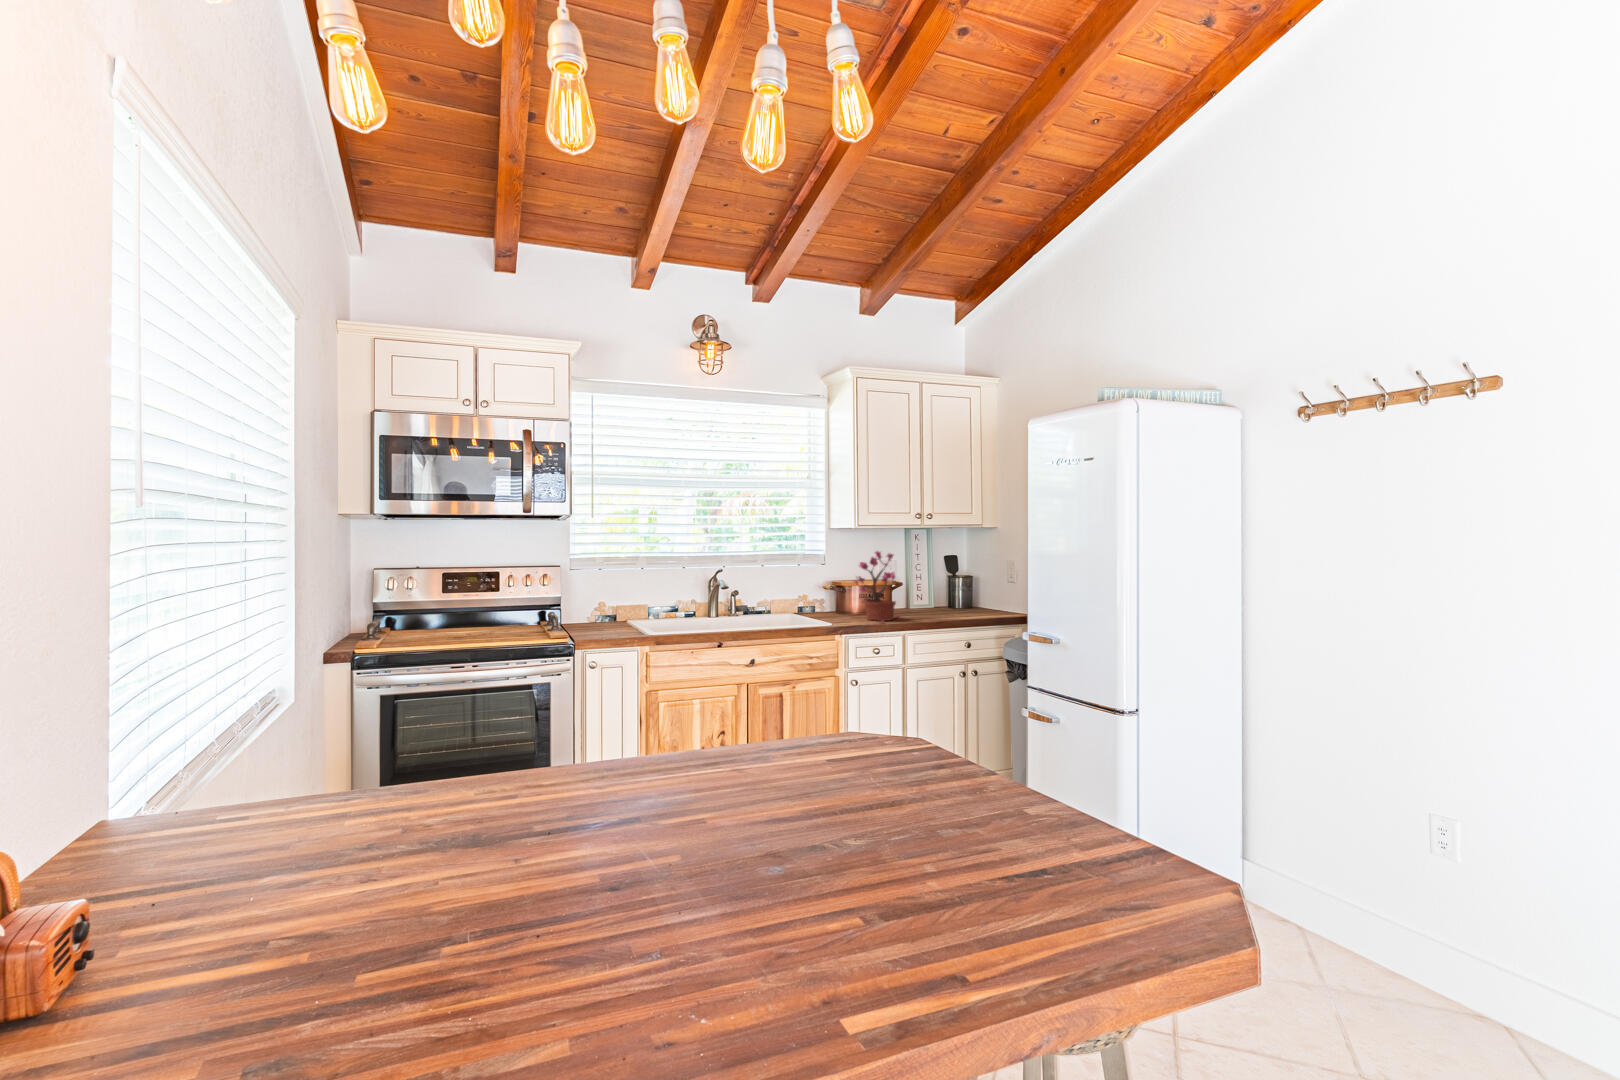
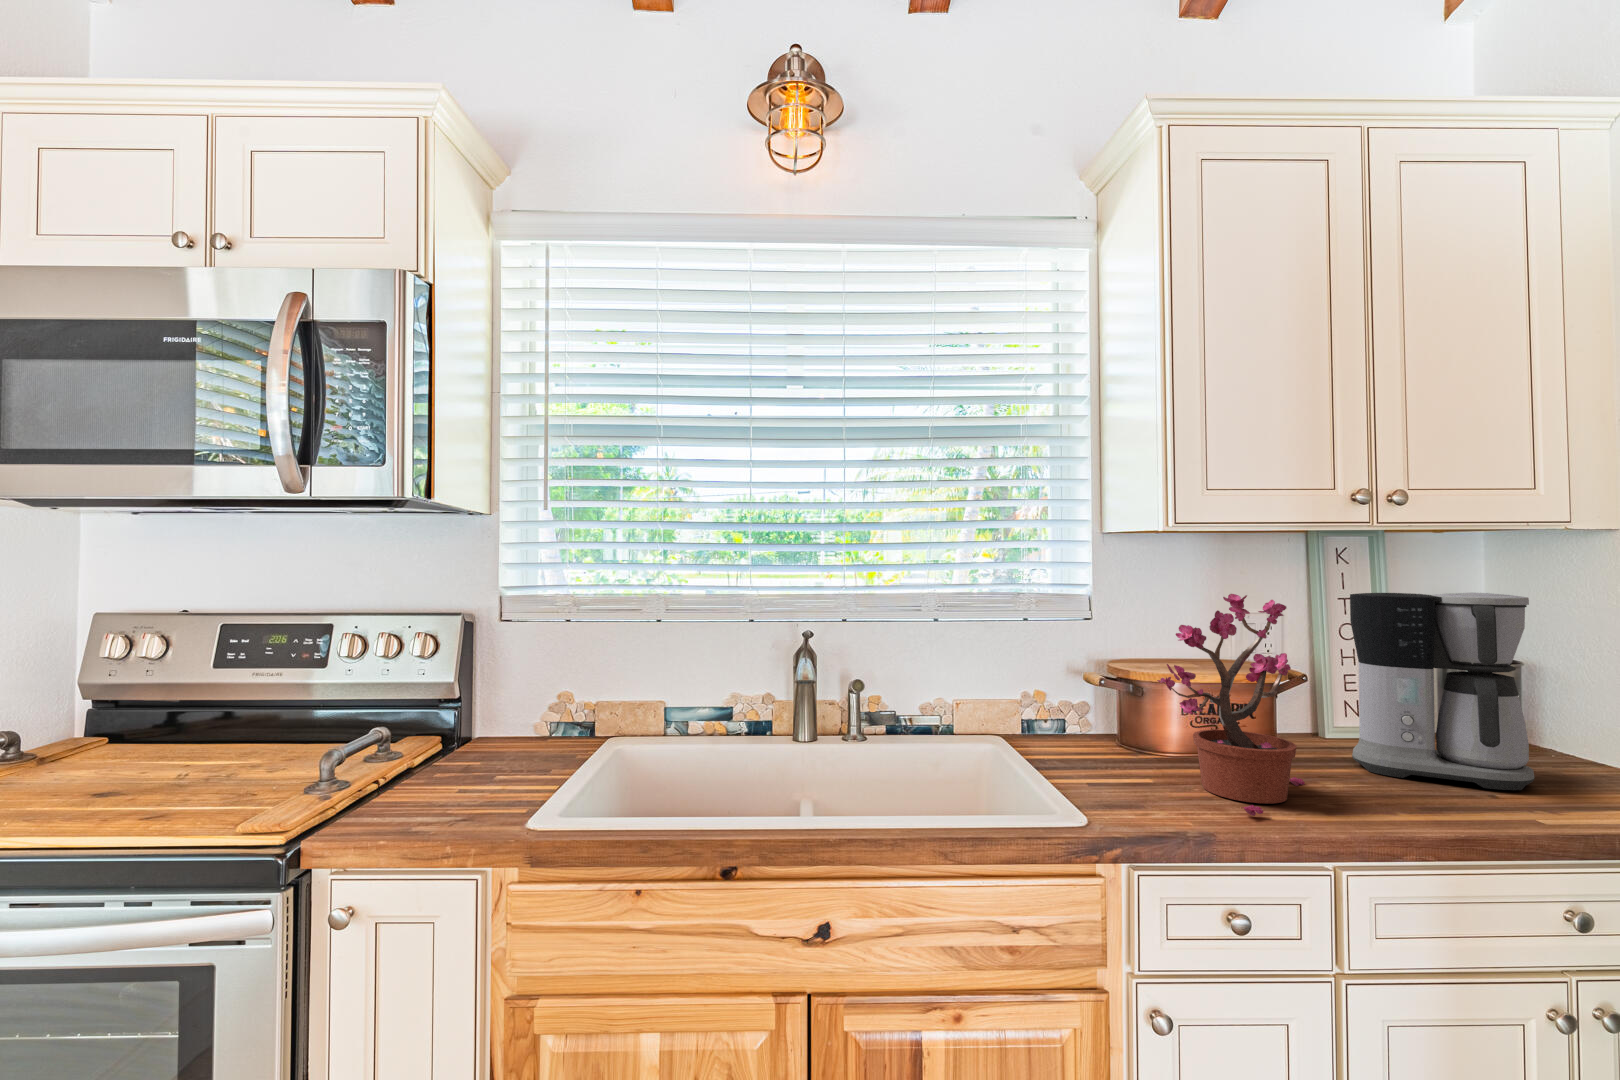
coffee maker: none [917,550,968,615] -> present [1350,593,1534,790]

